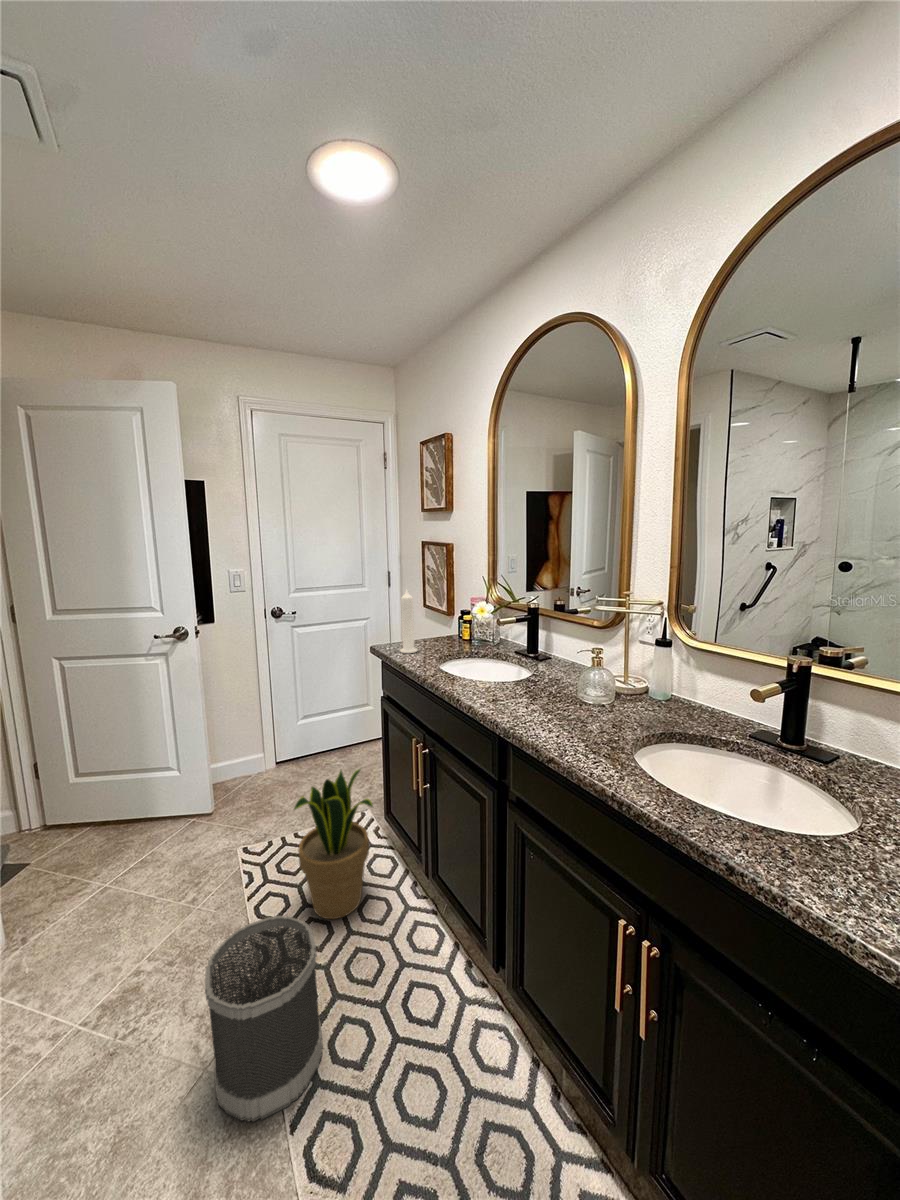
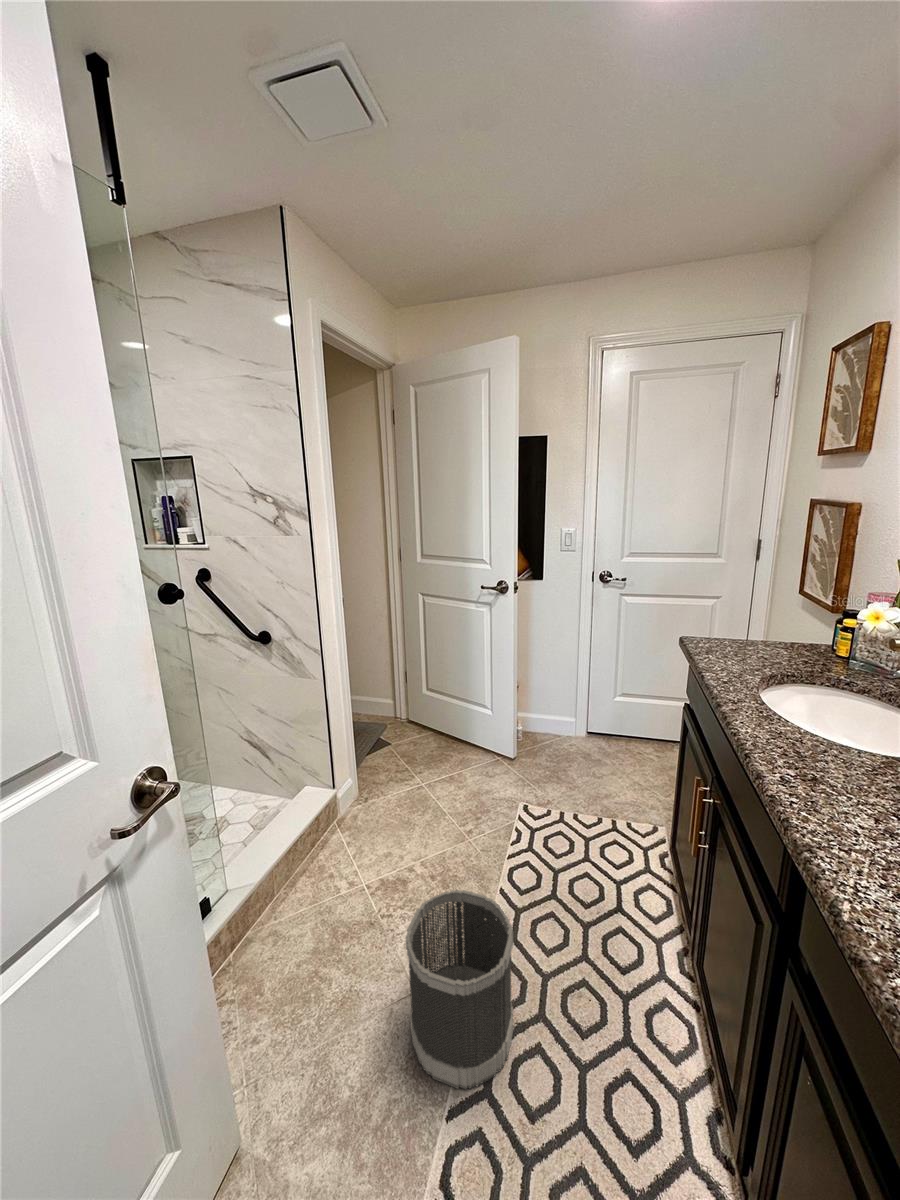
candle: present [400,589,417,653] -> none [714,569,745,660]
potted plant: present [294,769,373,919] -> none [540,774,638,936]

